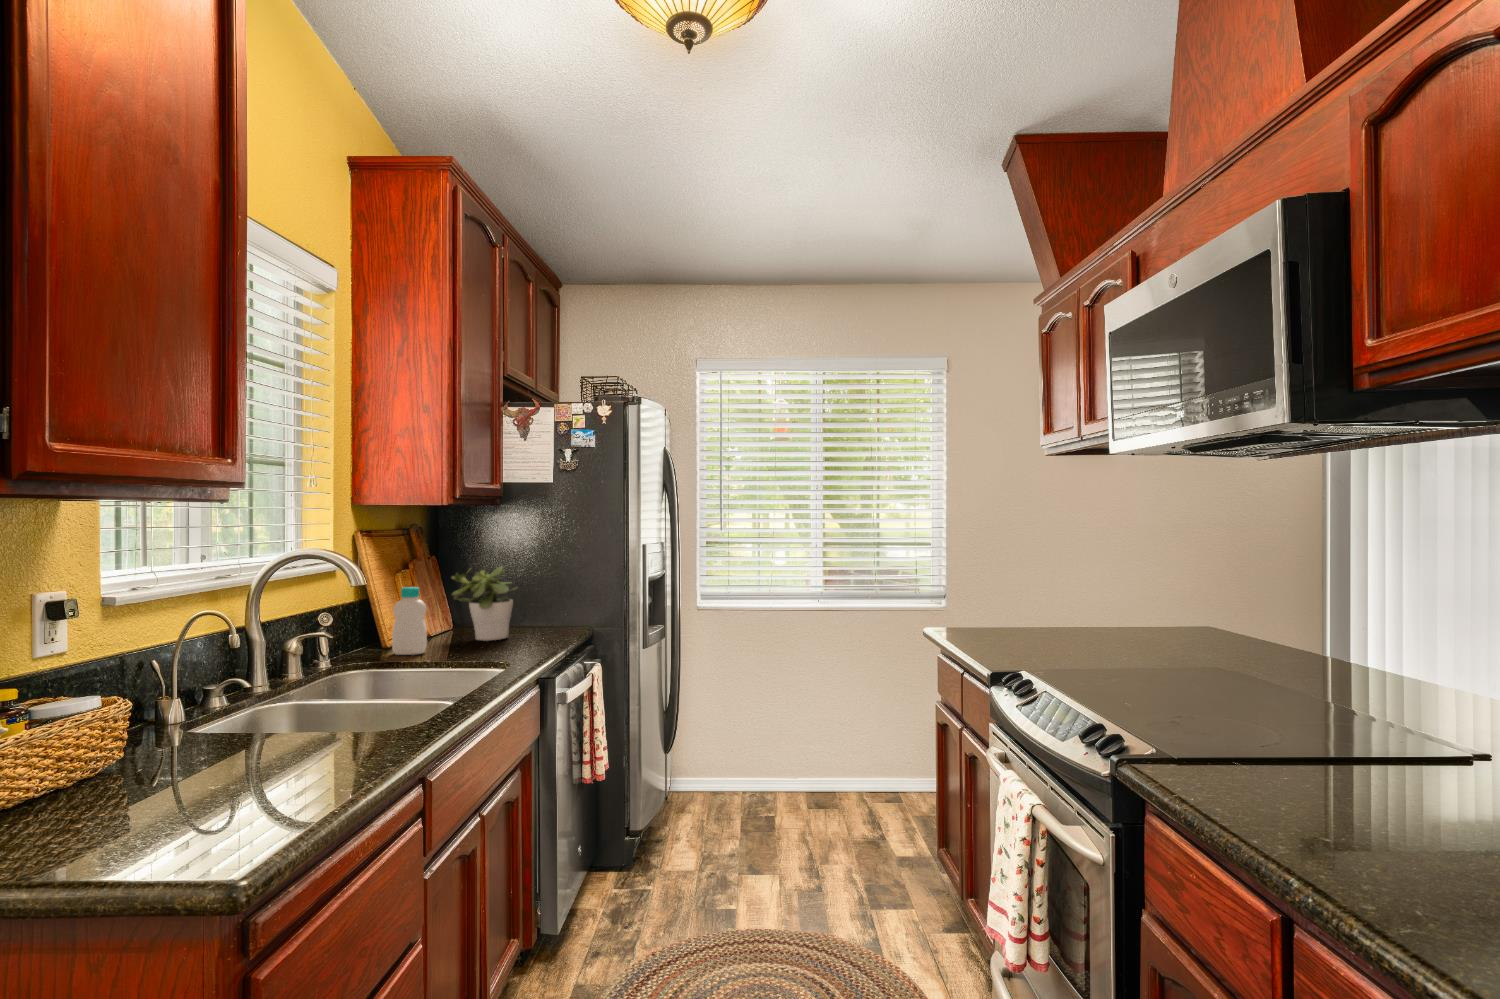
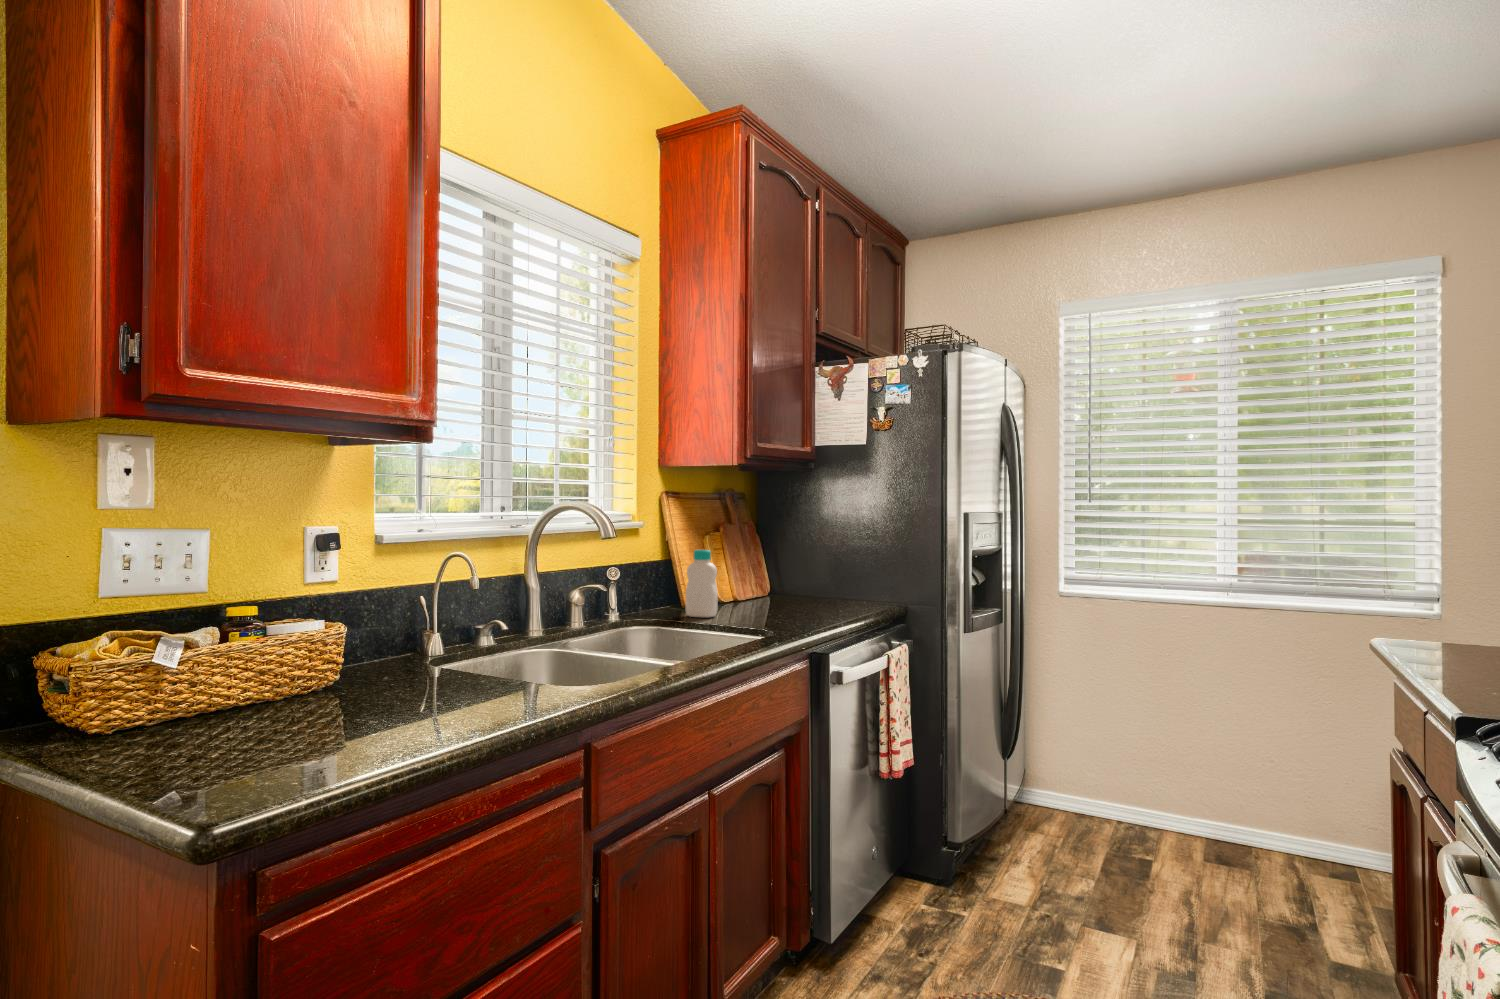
potted plant: present [452,566,517,641] -> none [755,533,819,611]

